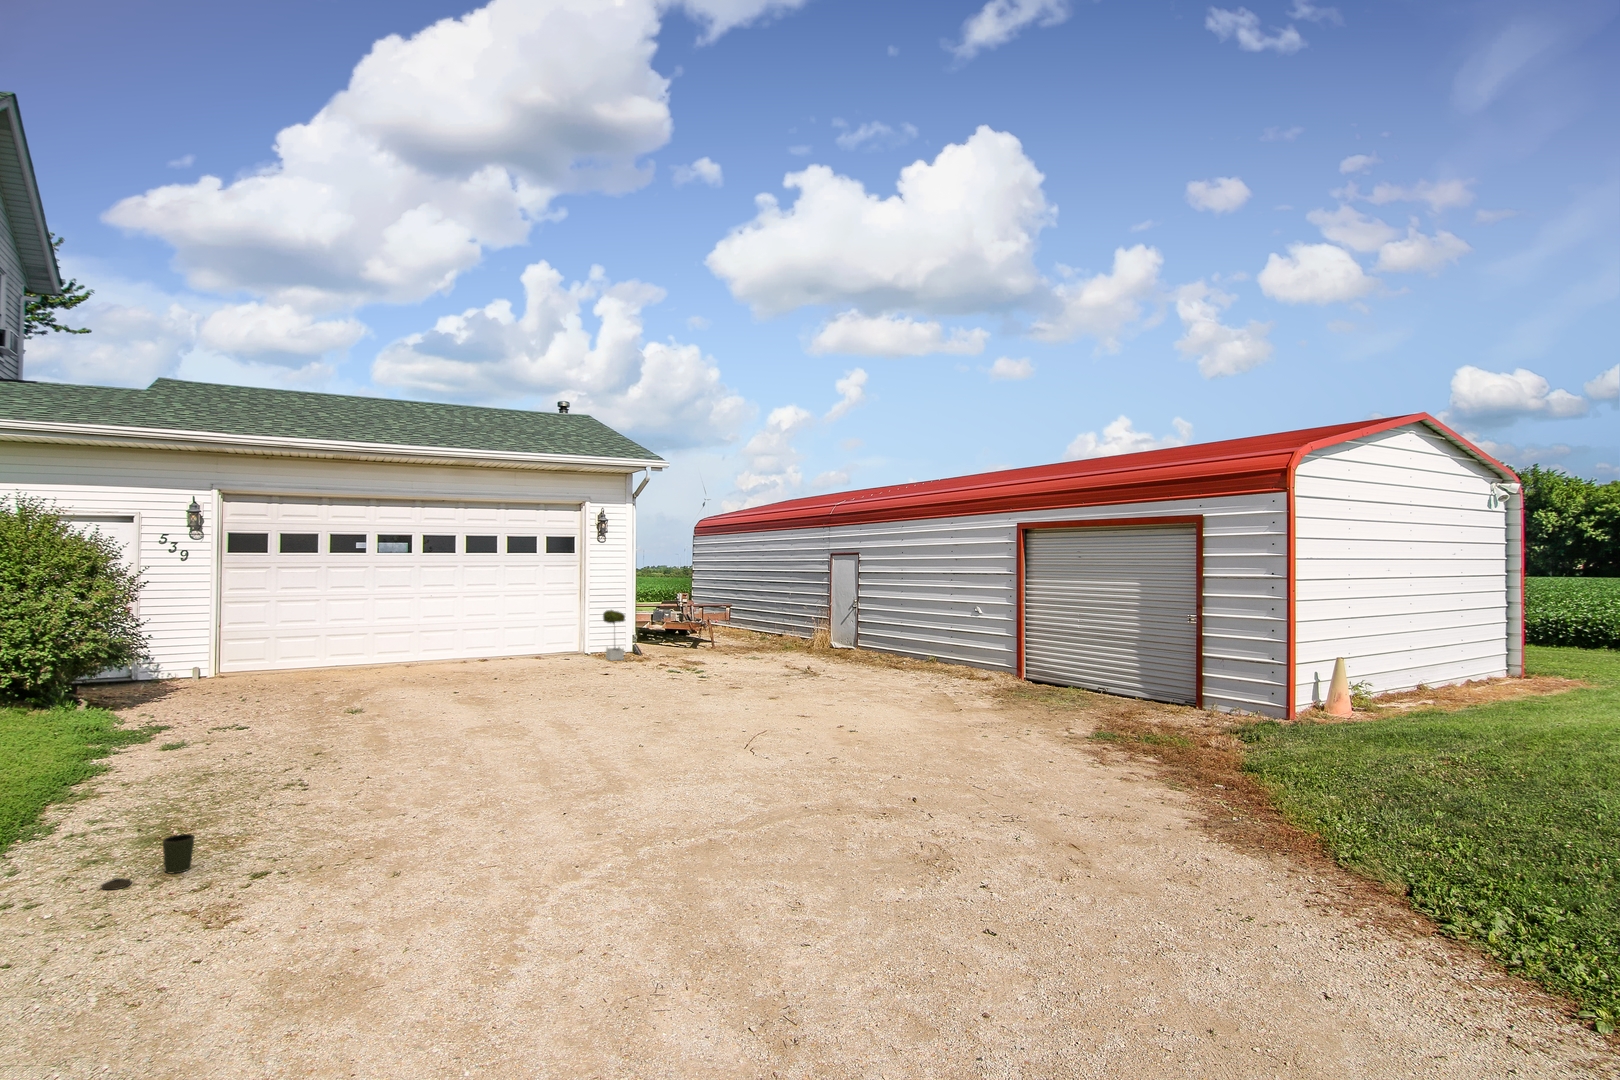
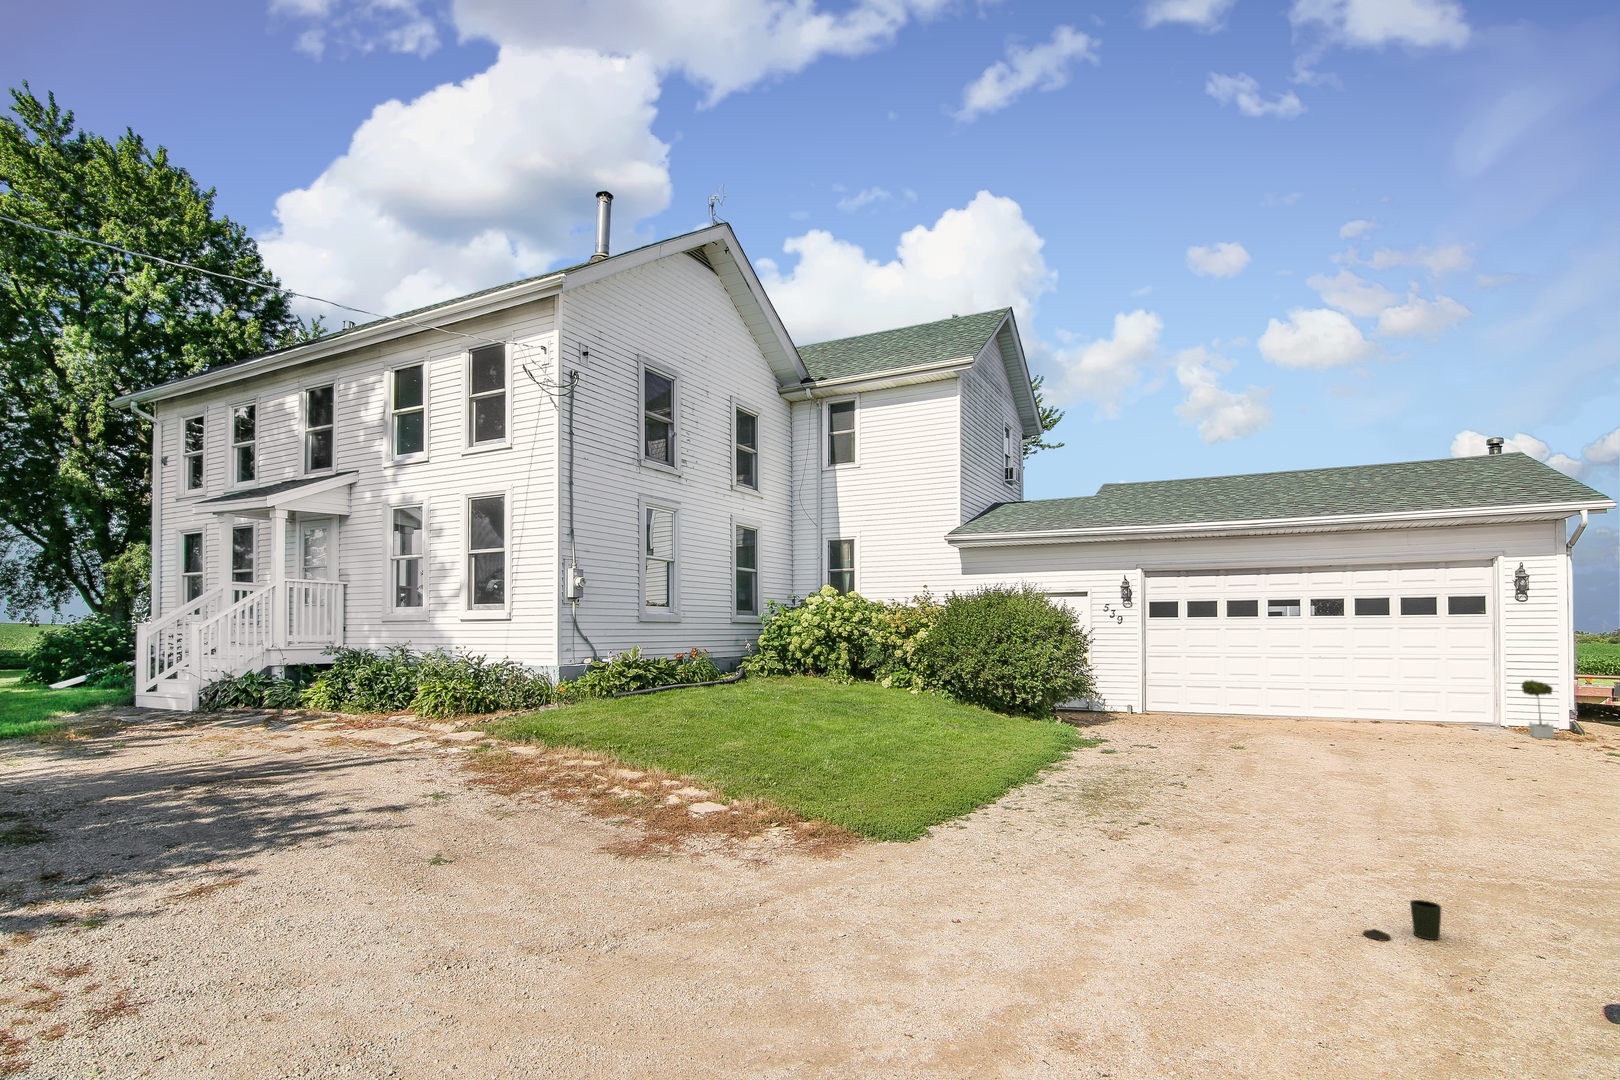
trash can: present [101,834,195,890] -> present [1363,900,1442,941]

